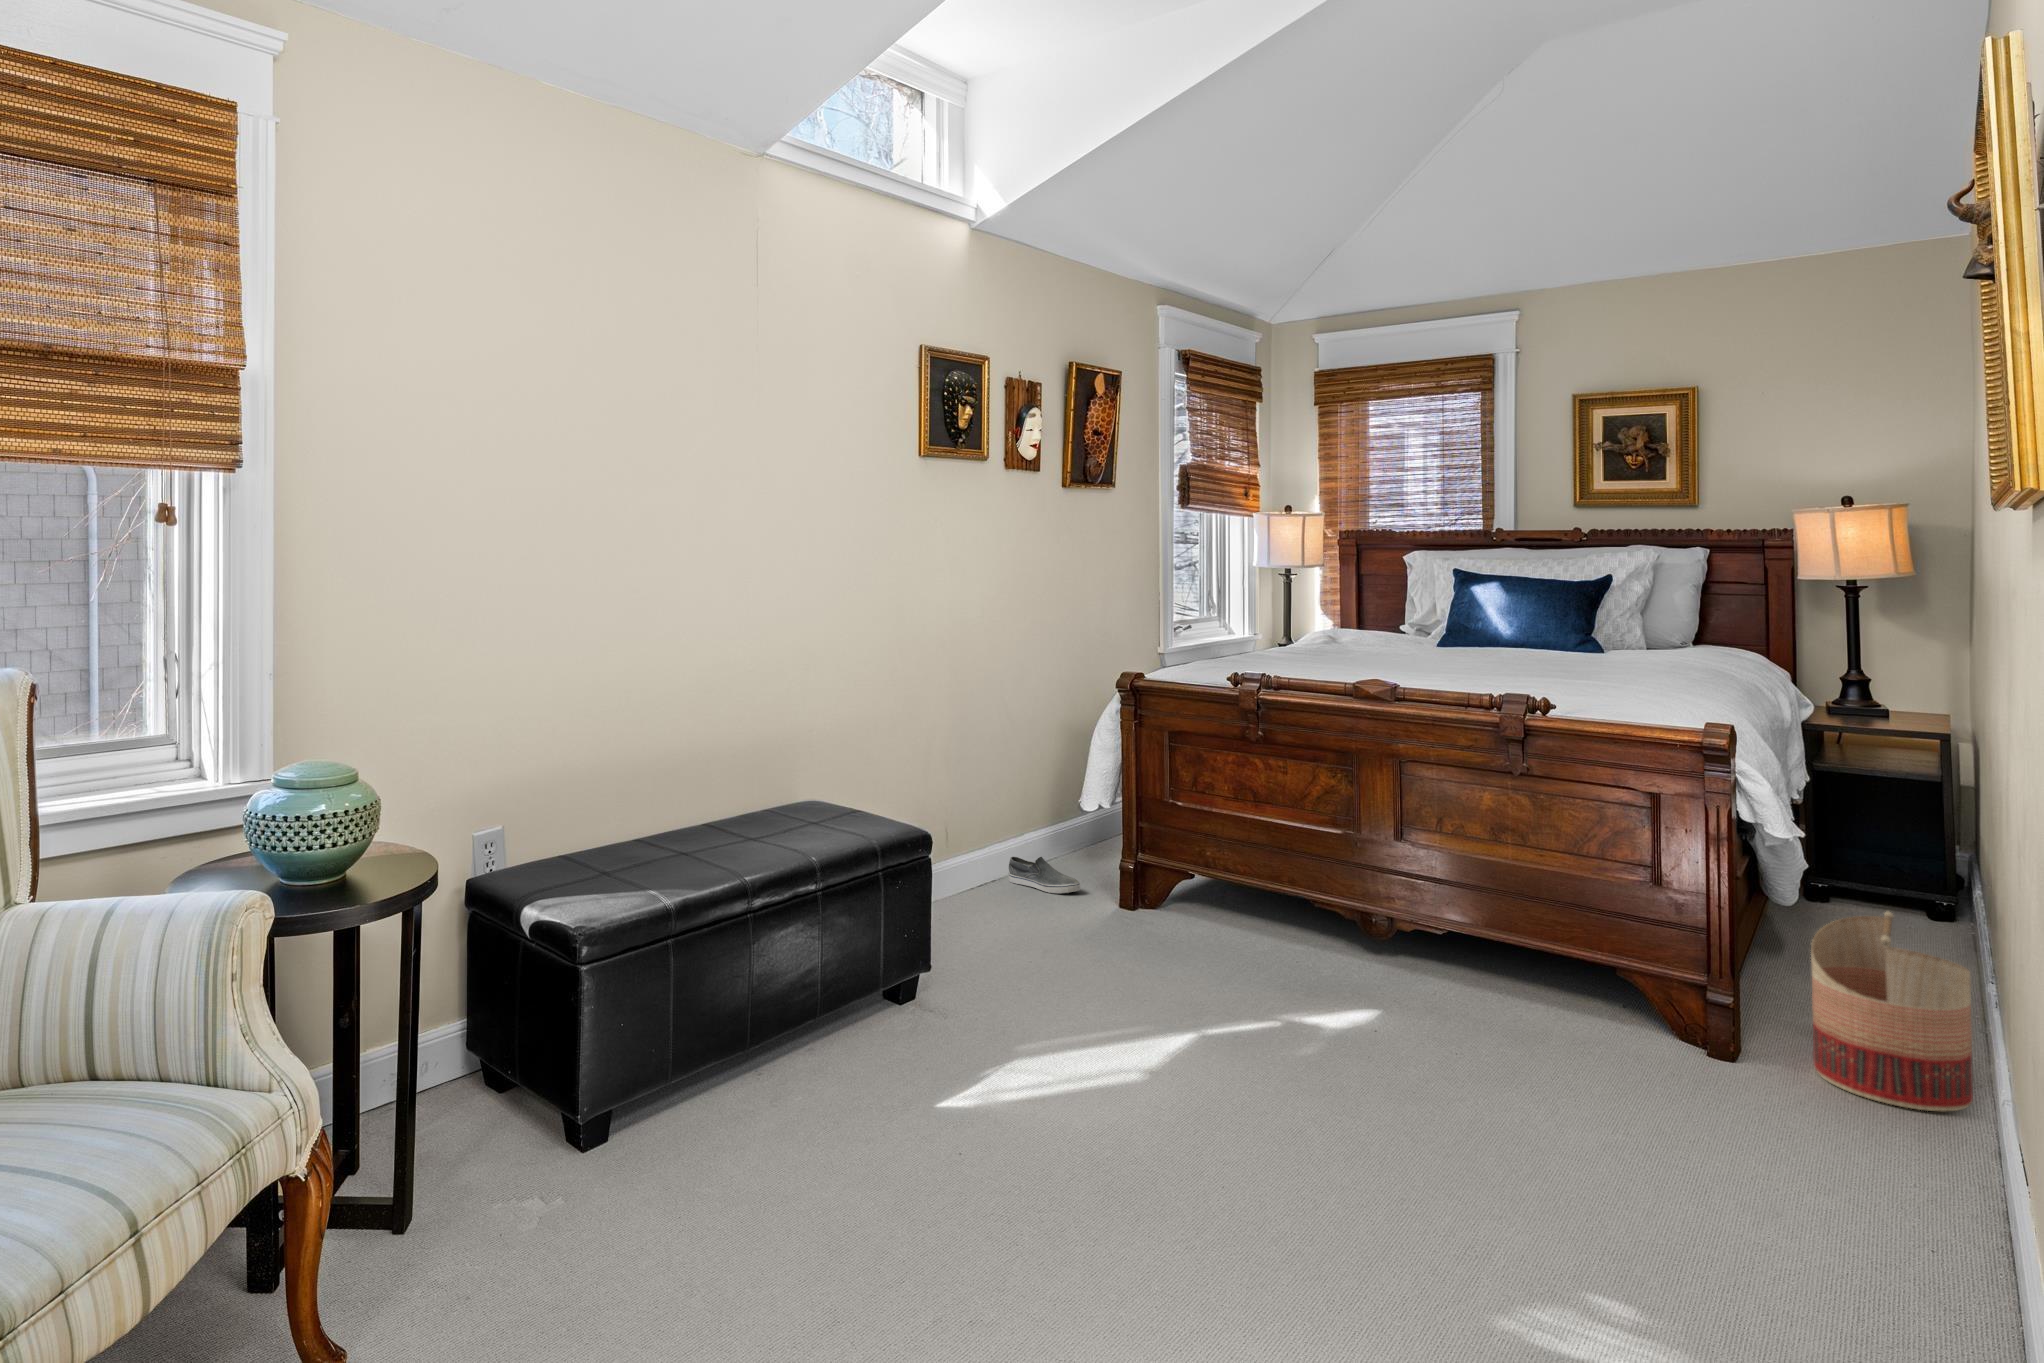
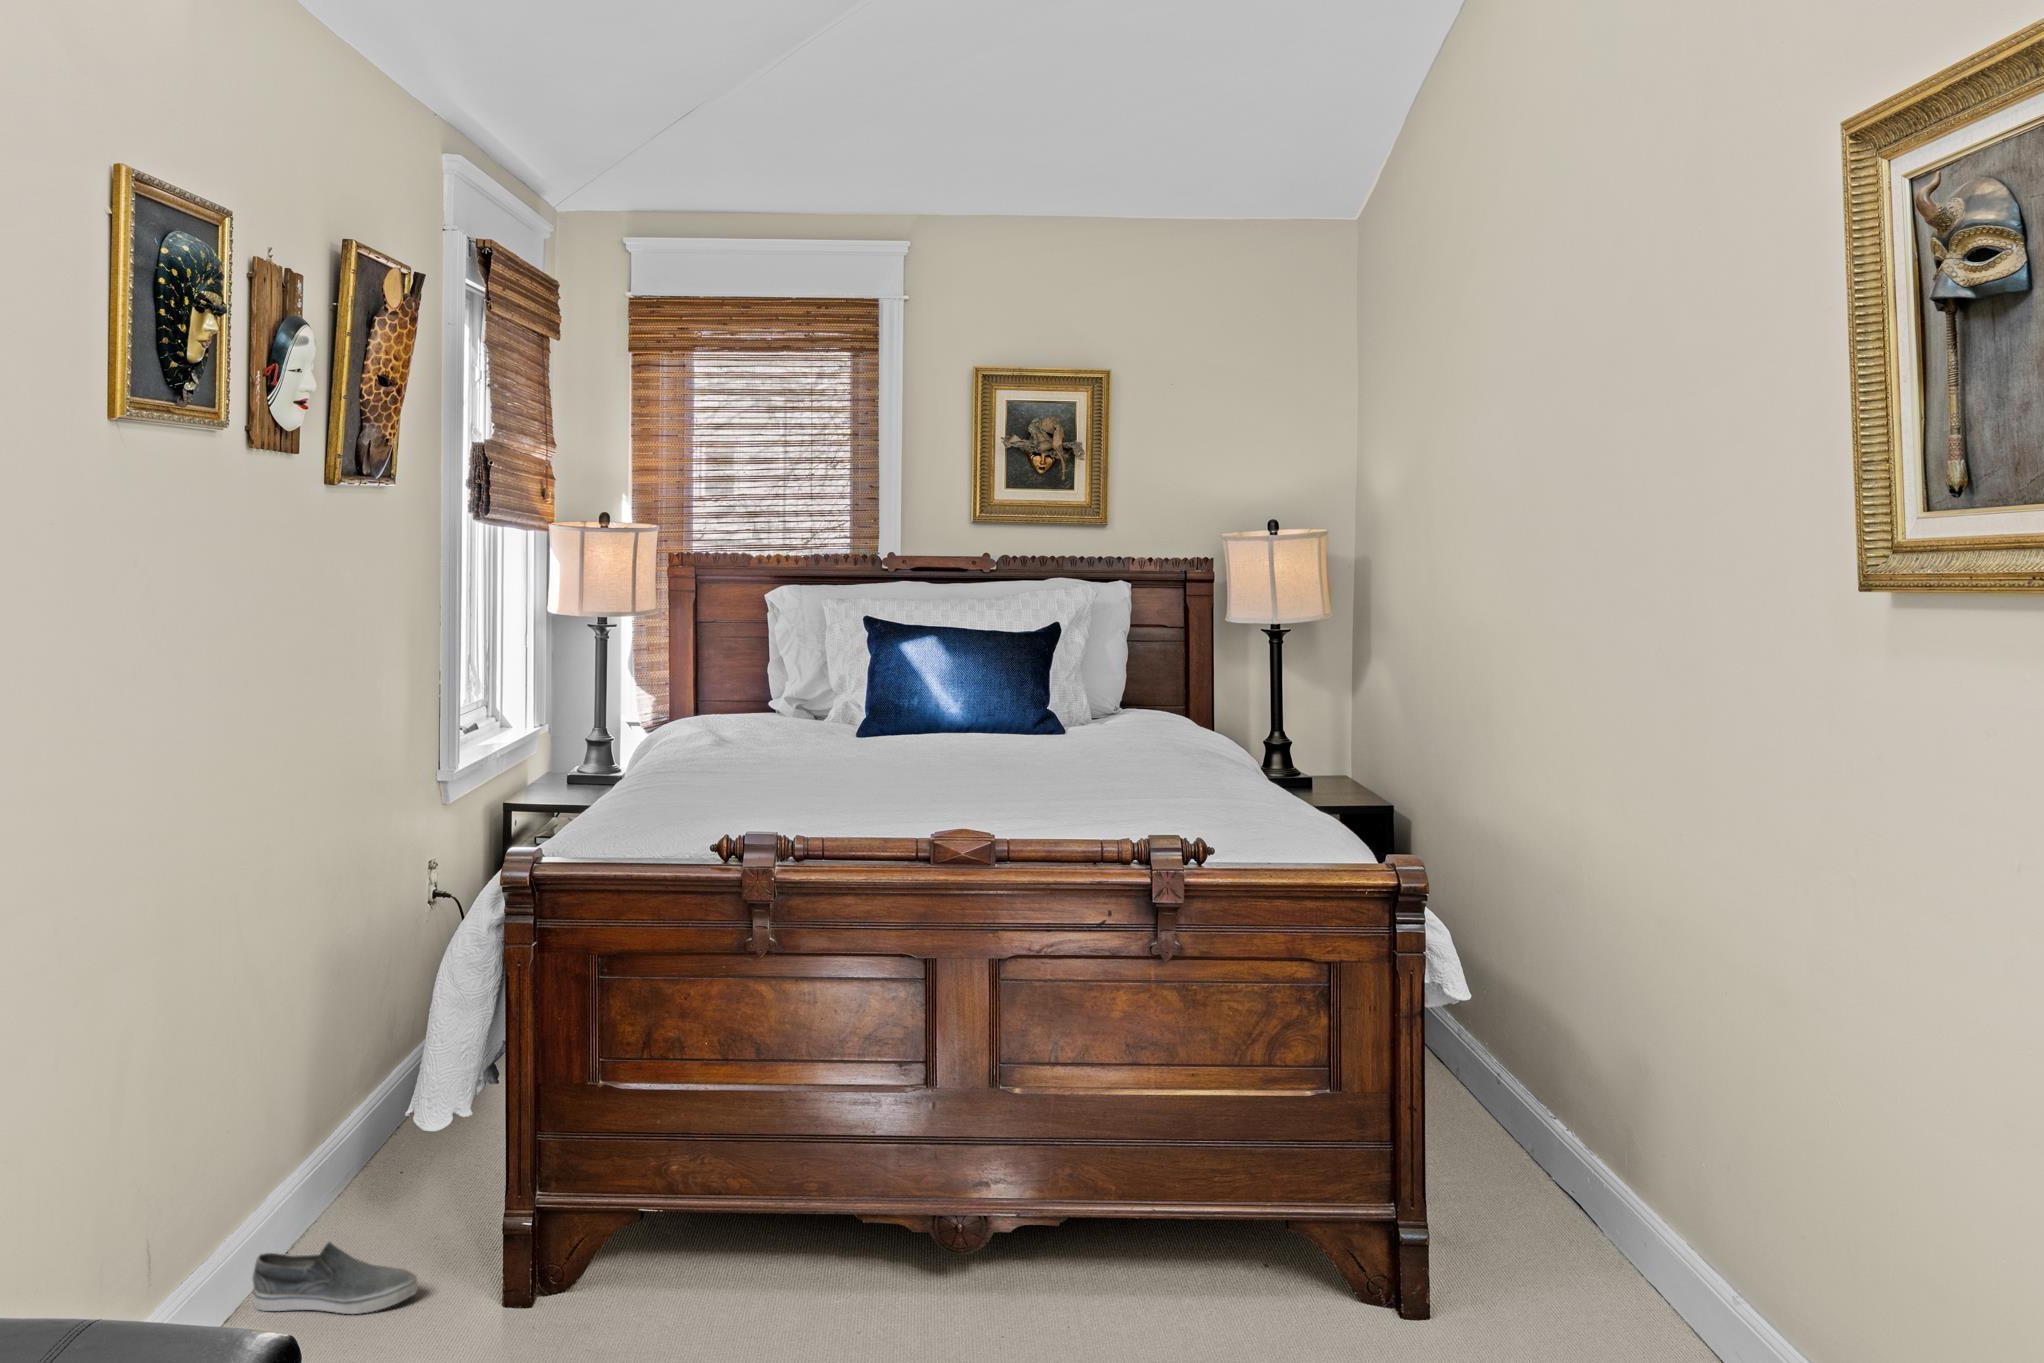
basket: present [1811,912,1973,1111] -> none [1508,1070,1664,1326]

